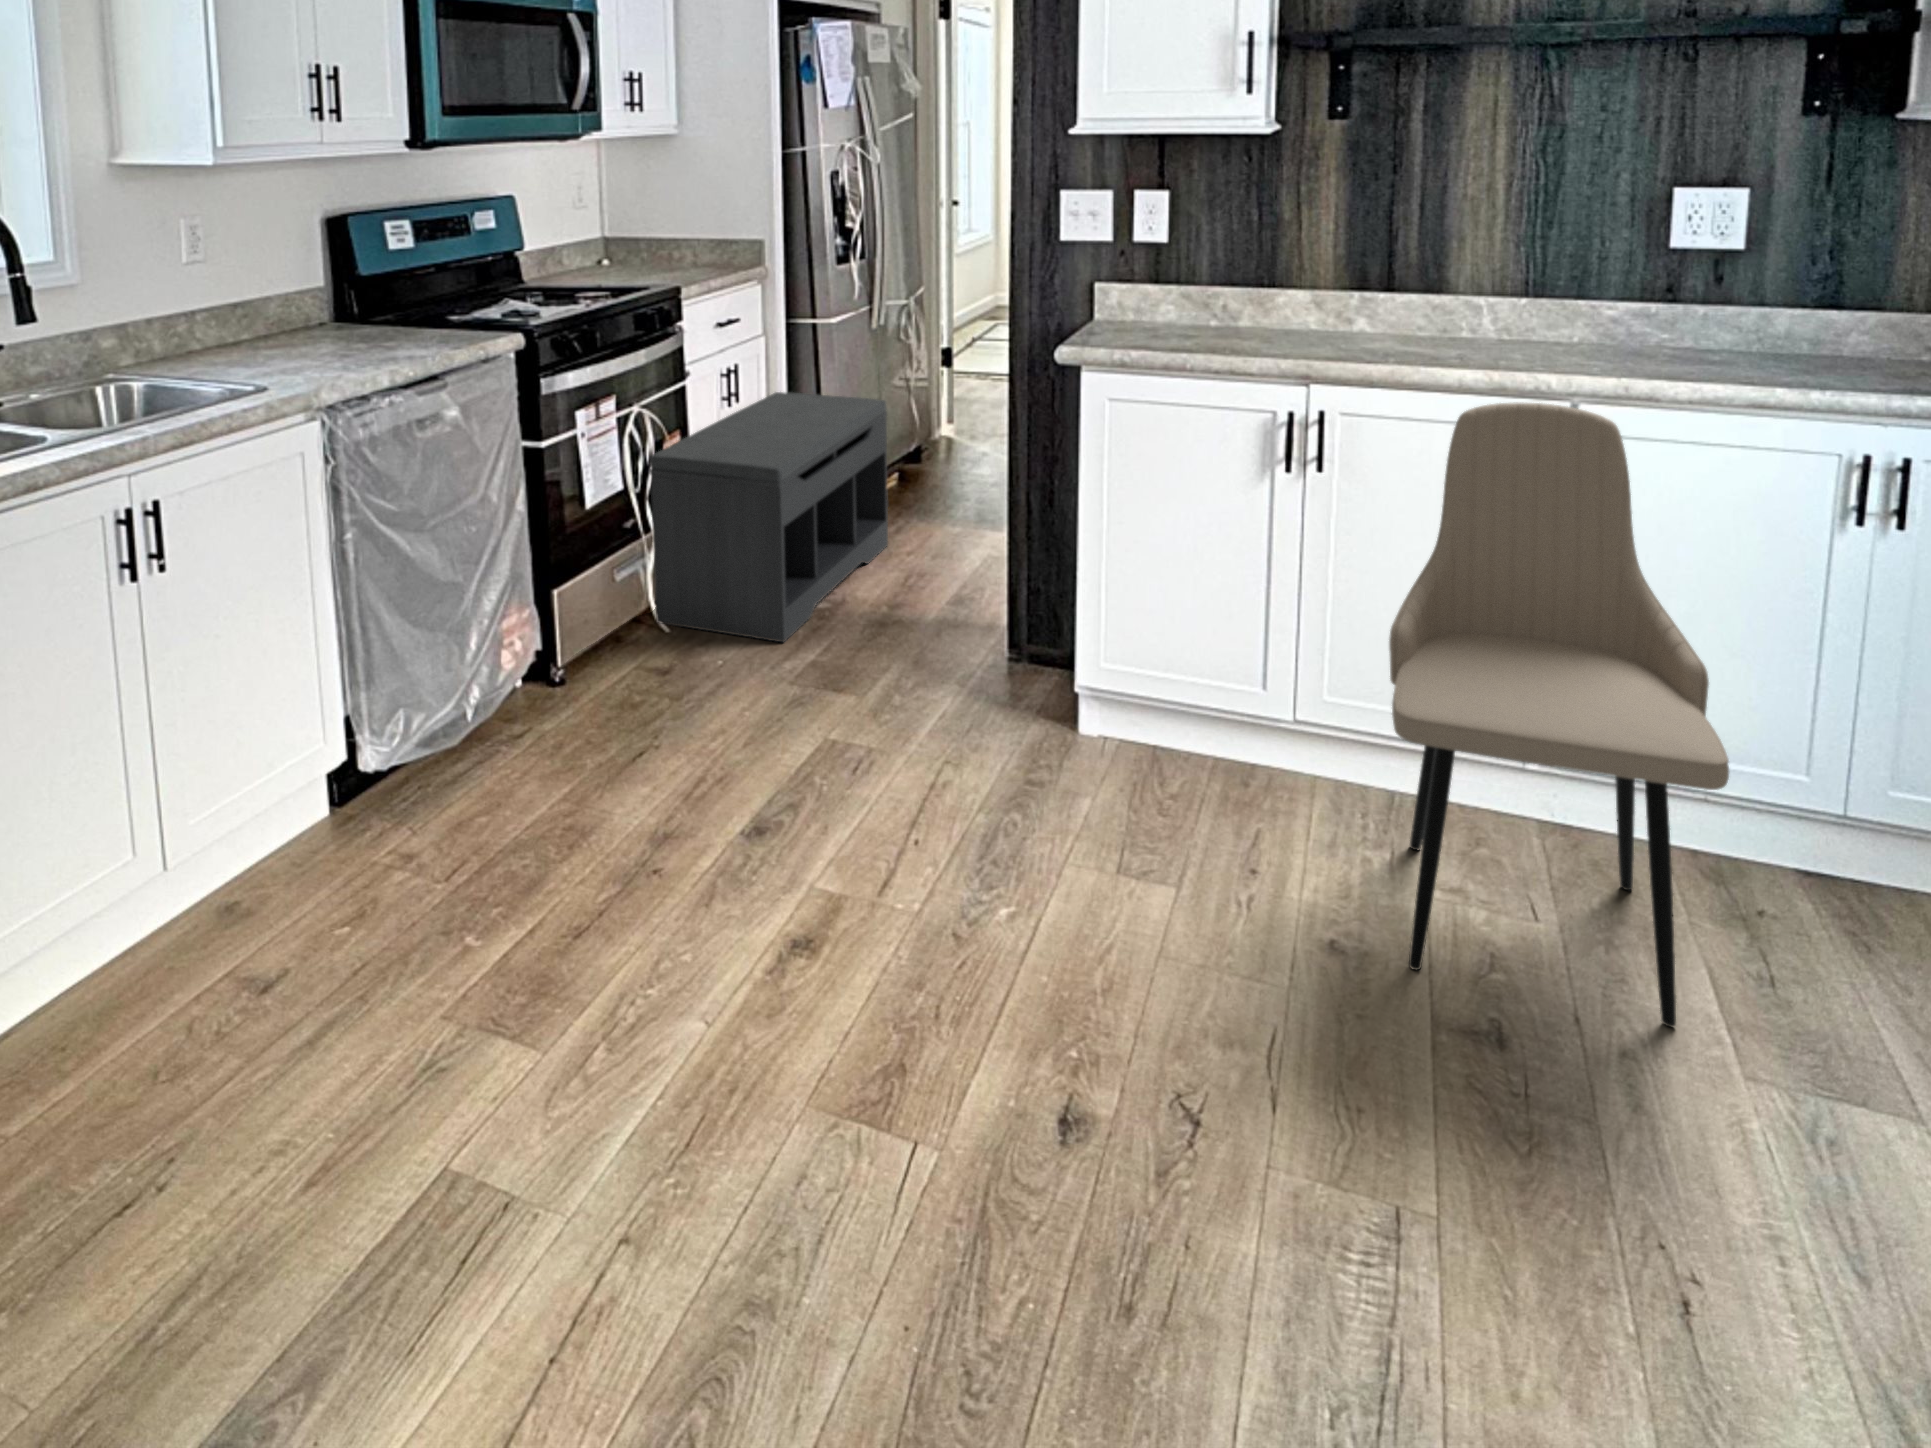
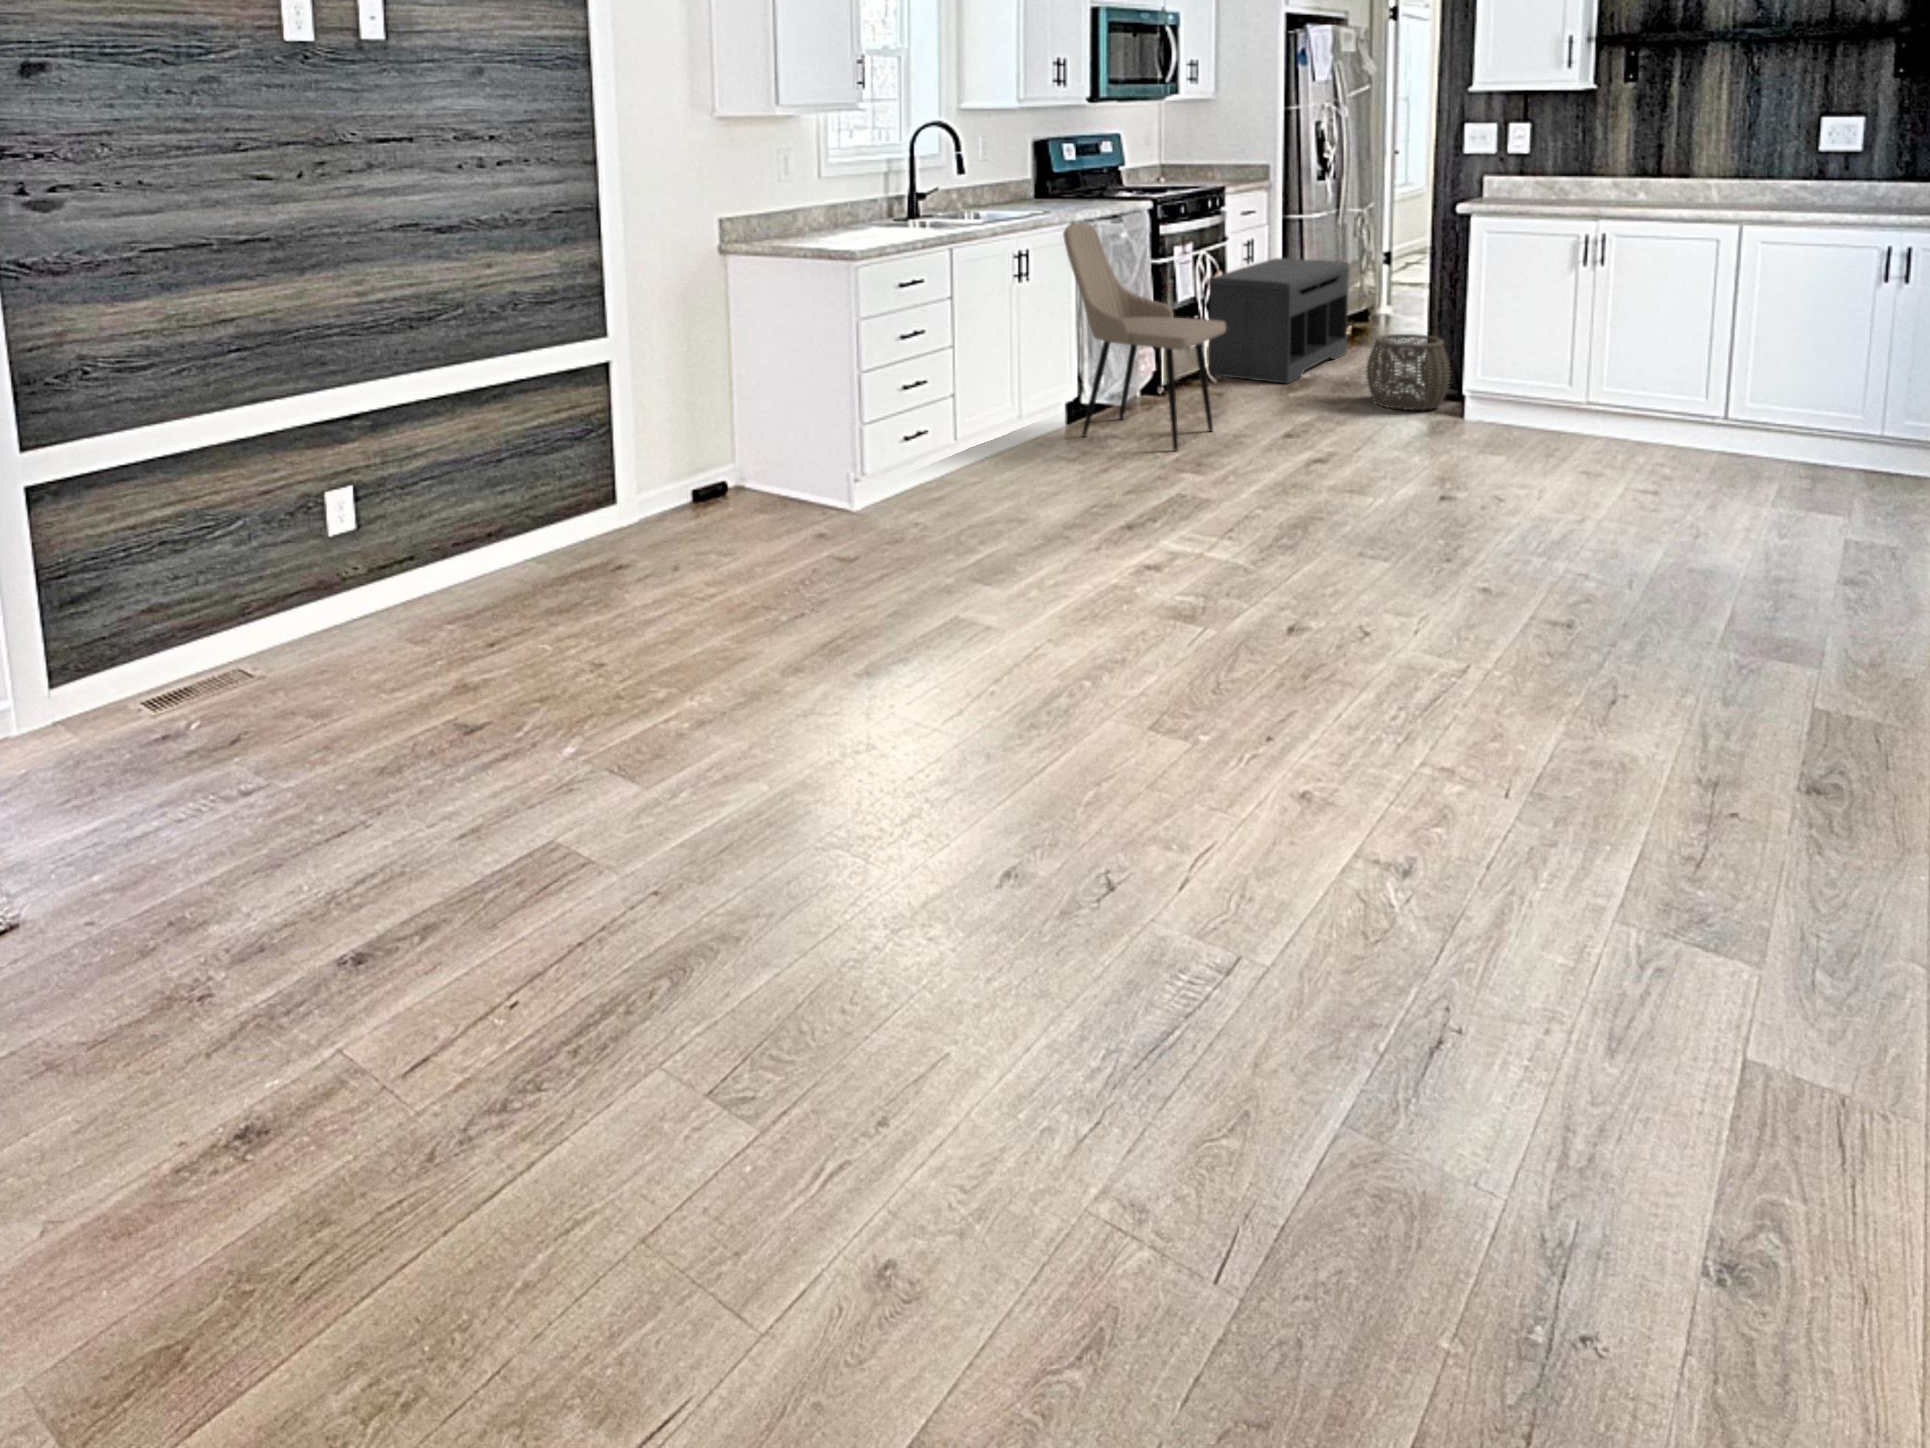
dining chair: present [1389,403,1729,1027] -> present [1063,223,1226,450]
woven basket: none [908,565,1053,722] -> present [1366,334,1450,410]

